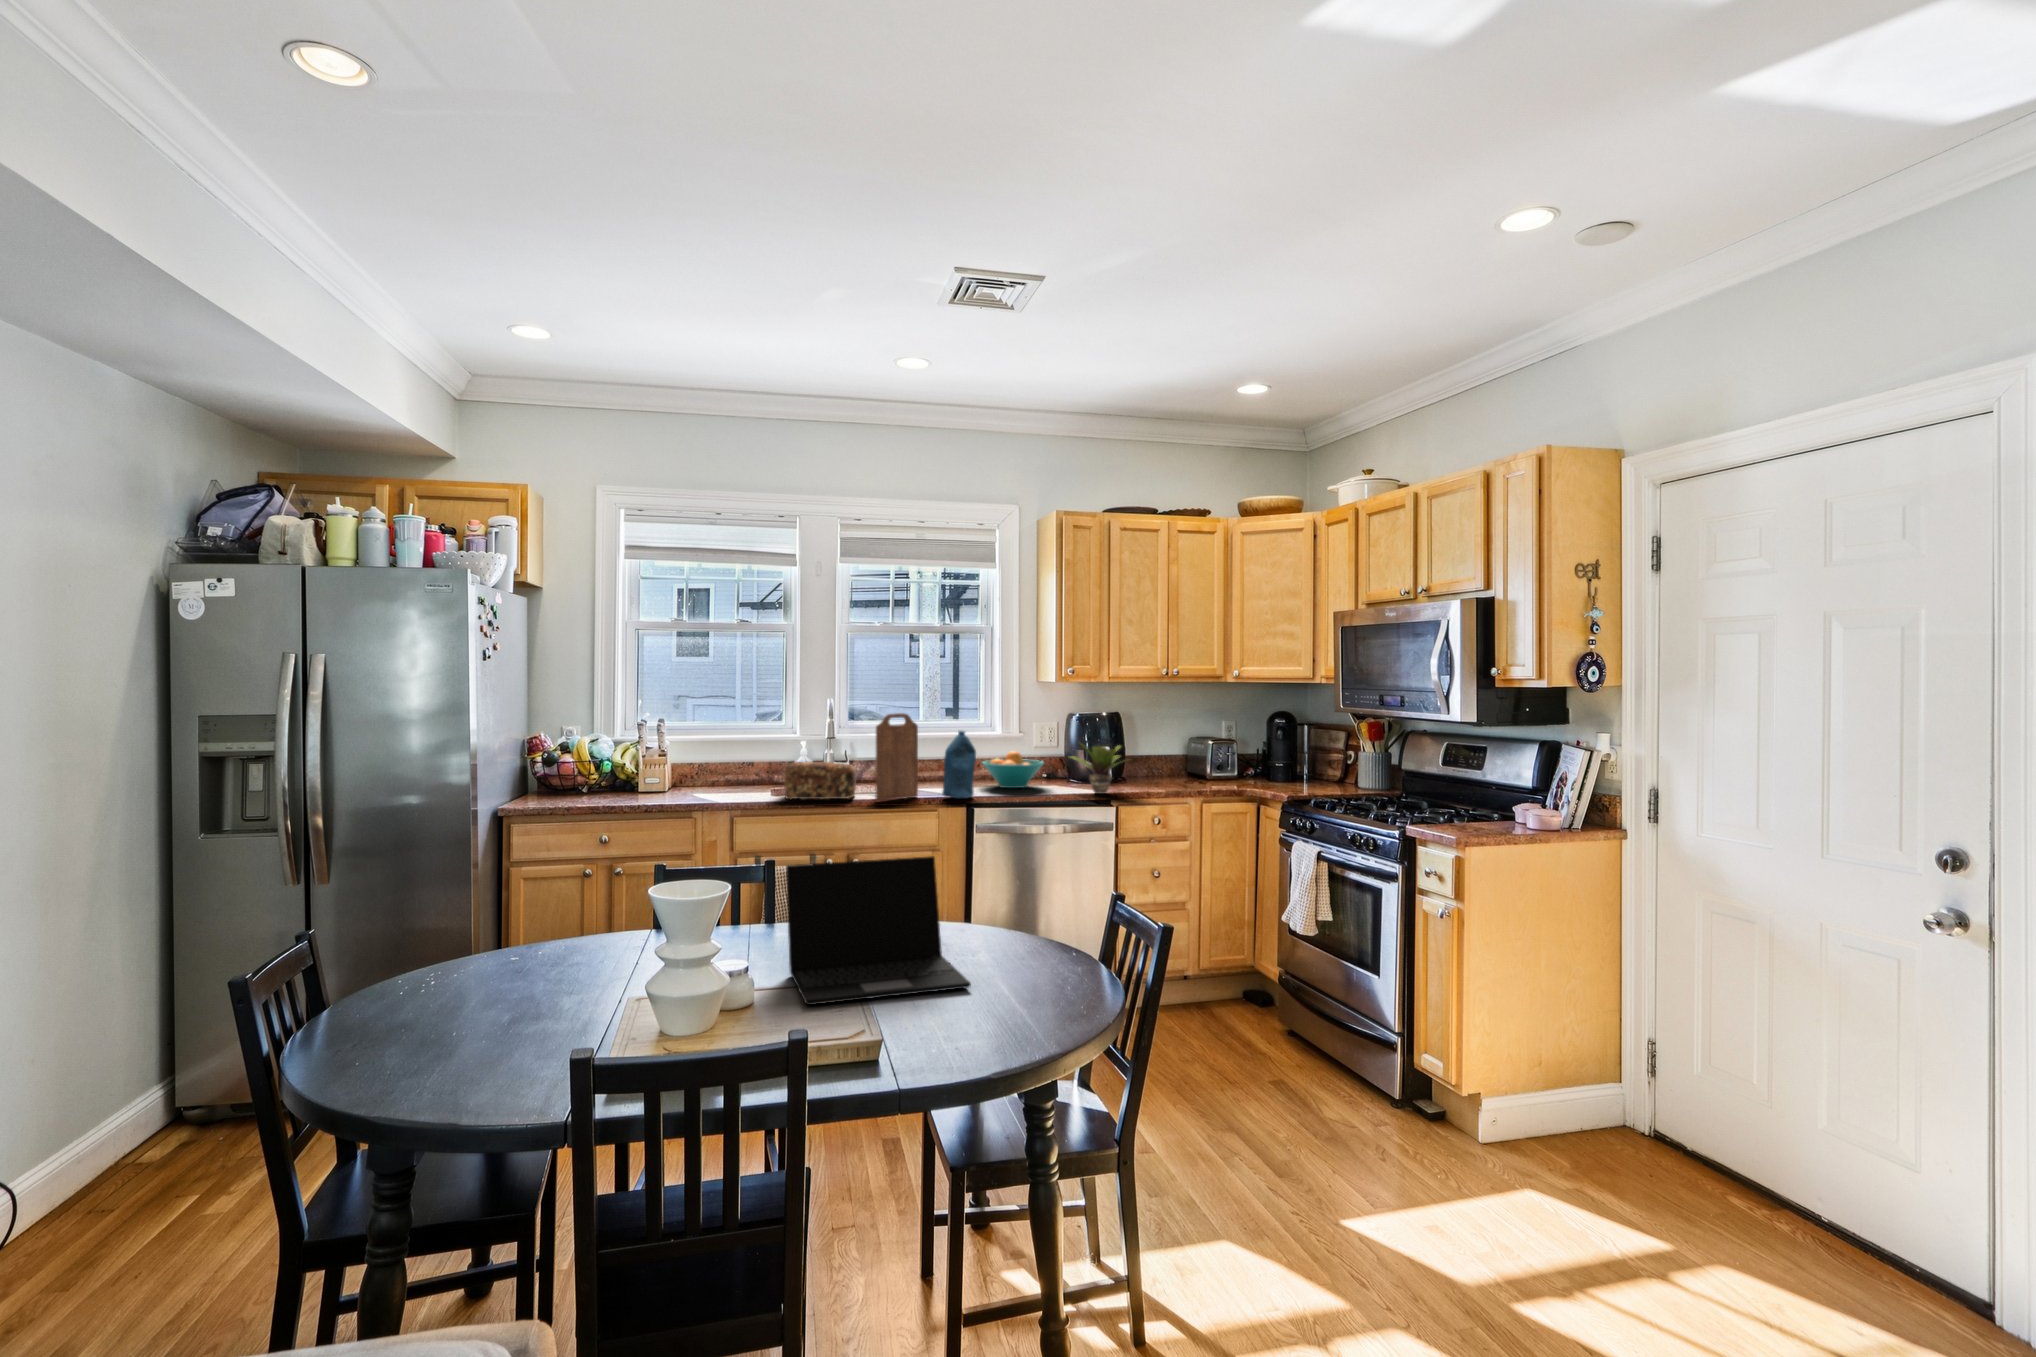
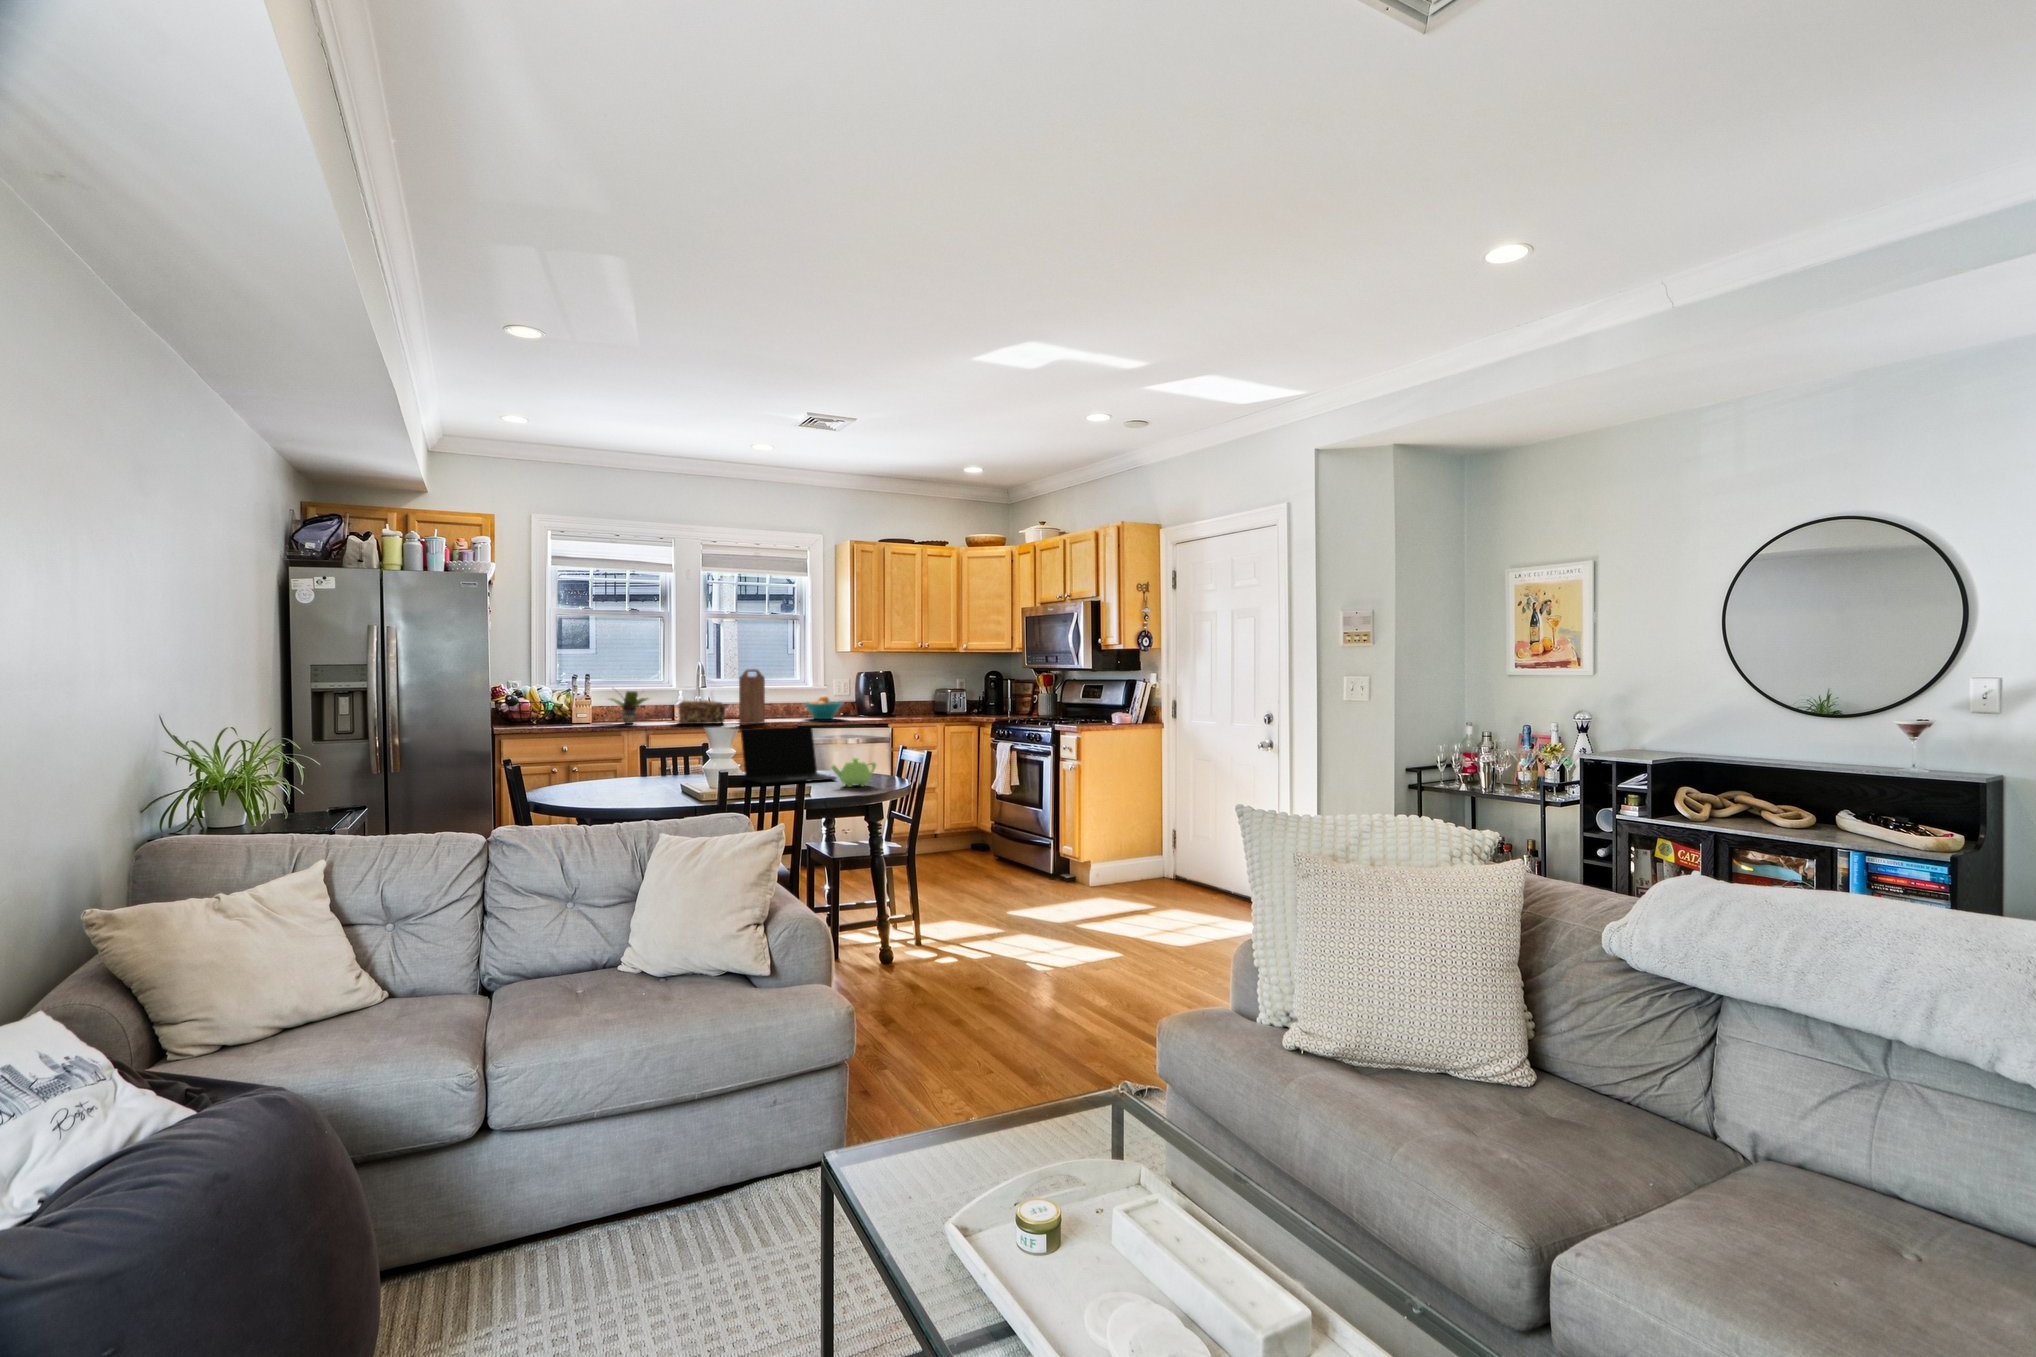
bottle: present [942,731,976,799] -> none [781,680,803,723]
potted plant: present [1071,743,1120,794] -> present [608,691,649,724]
teapot: none [943,961,1047,1032] -> present [832,758,876,787]

